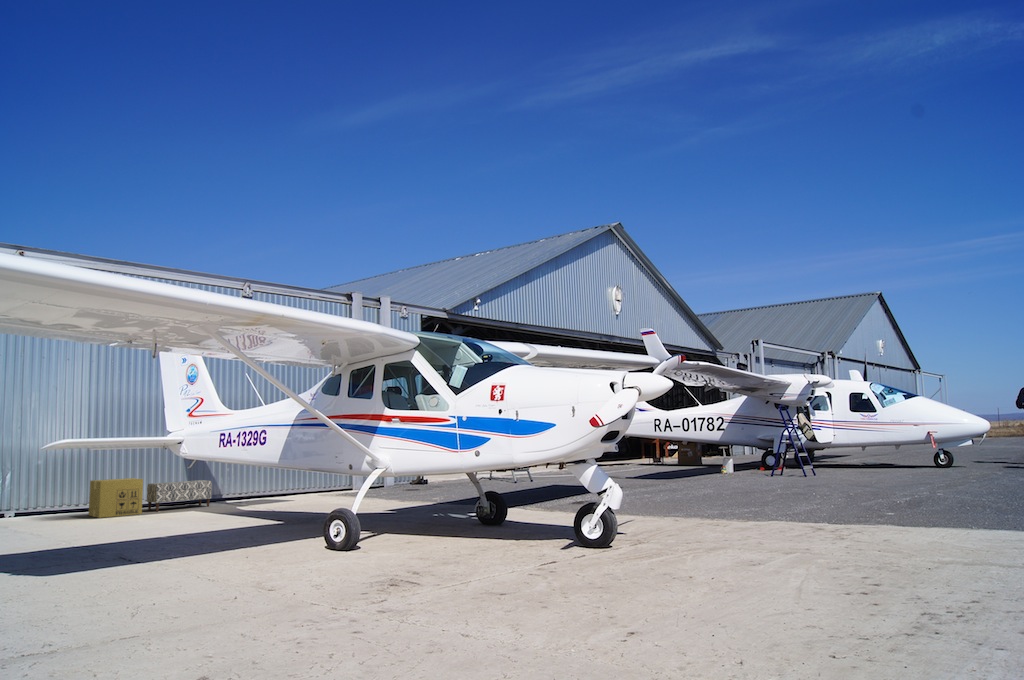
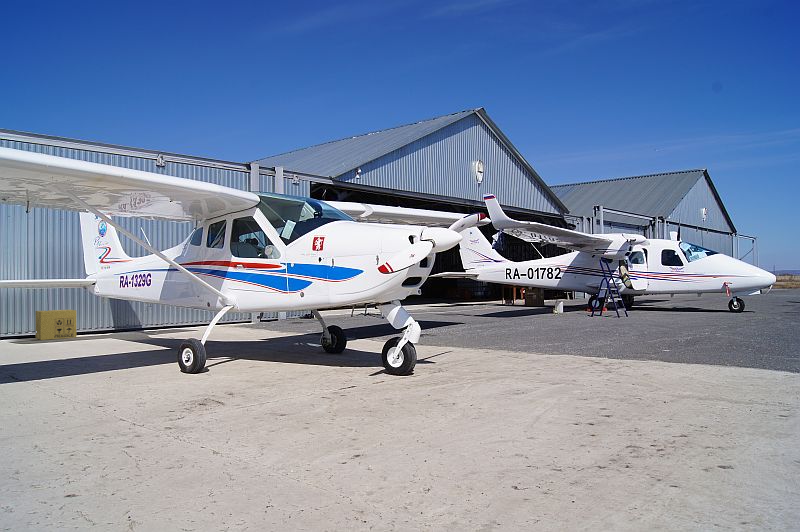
bench: present [147,480,212,511] -> none [83,312,135,335]

